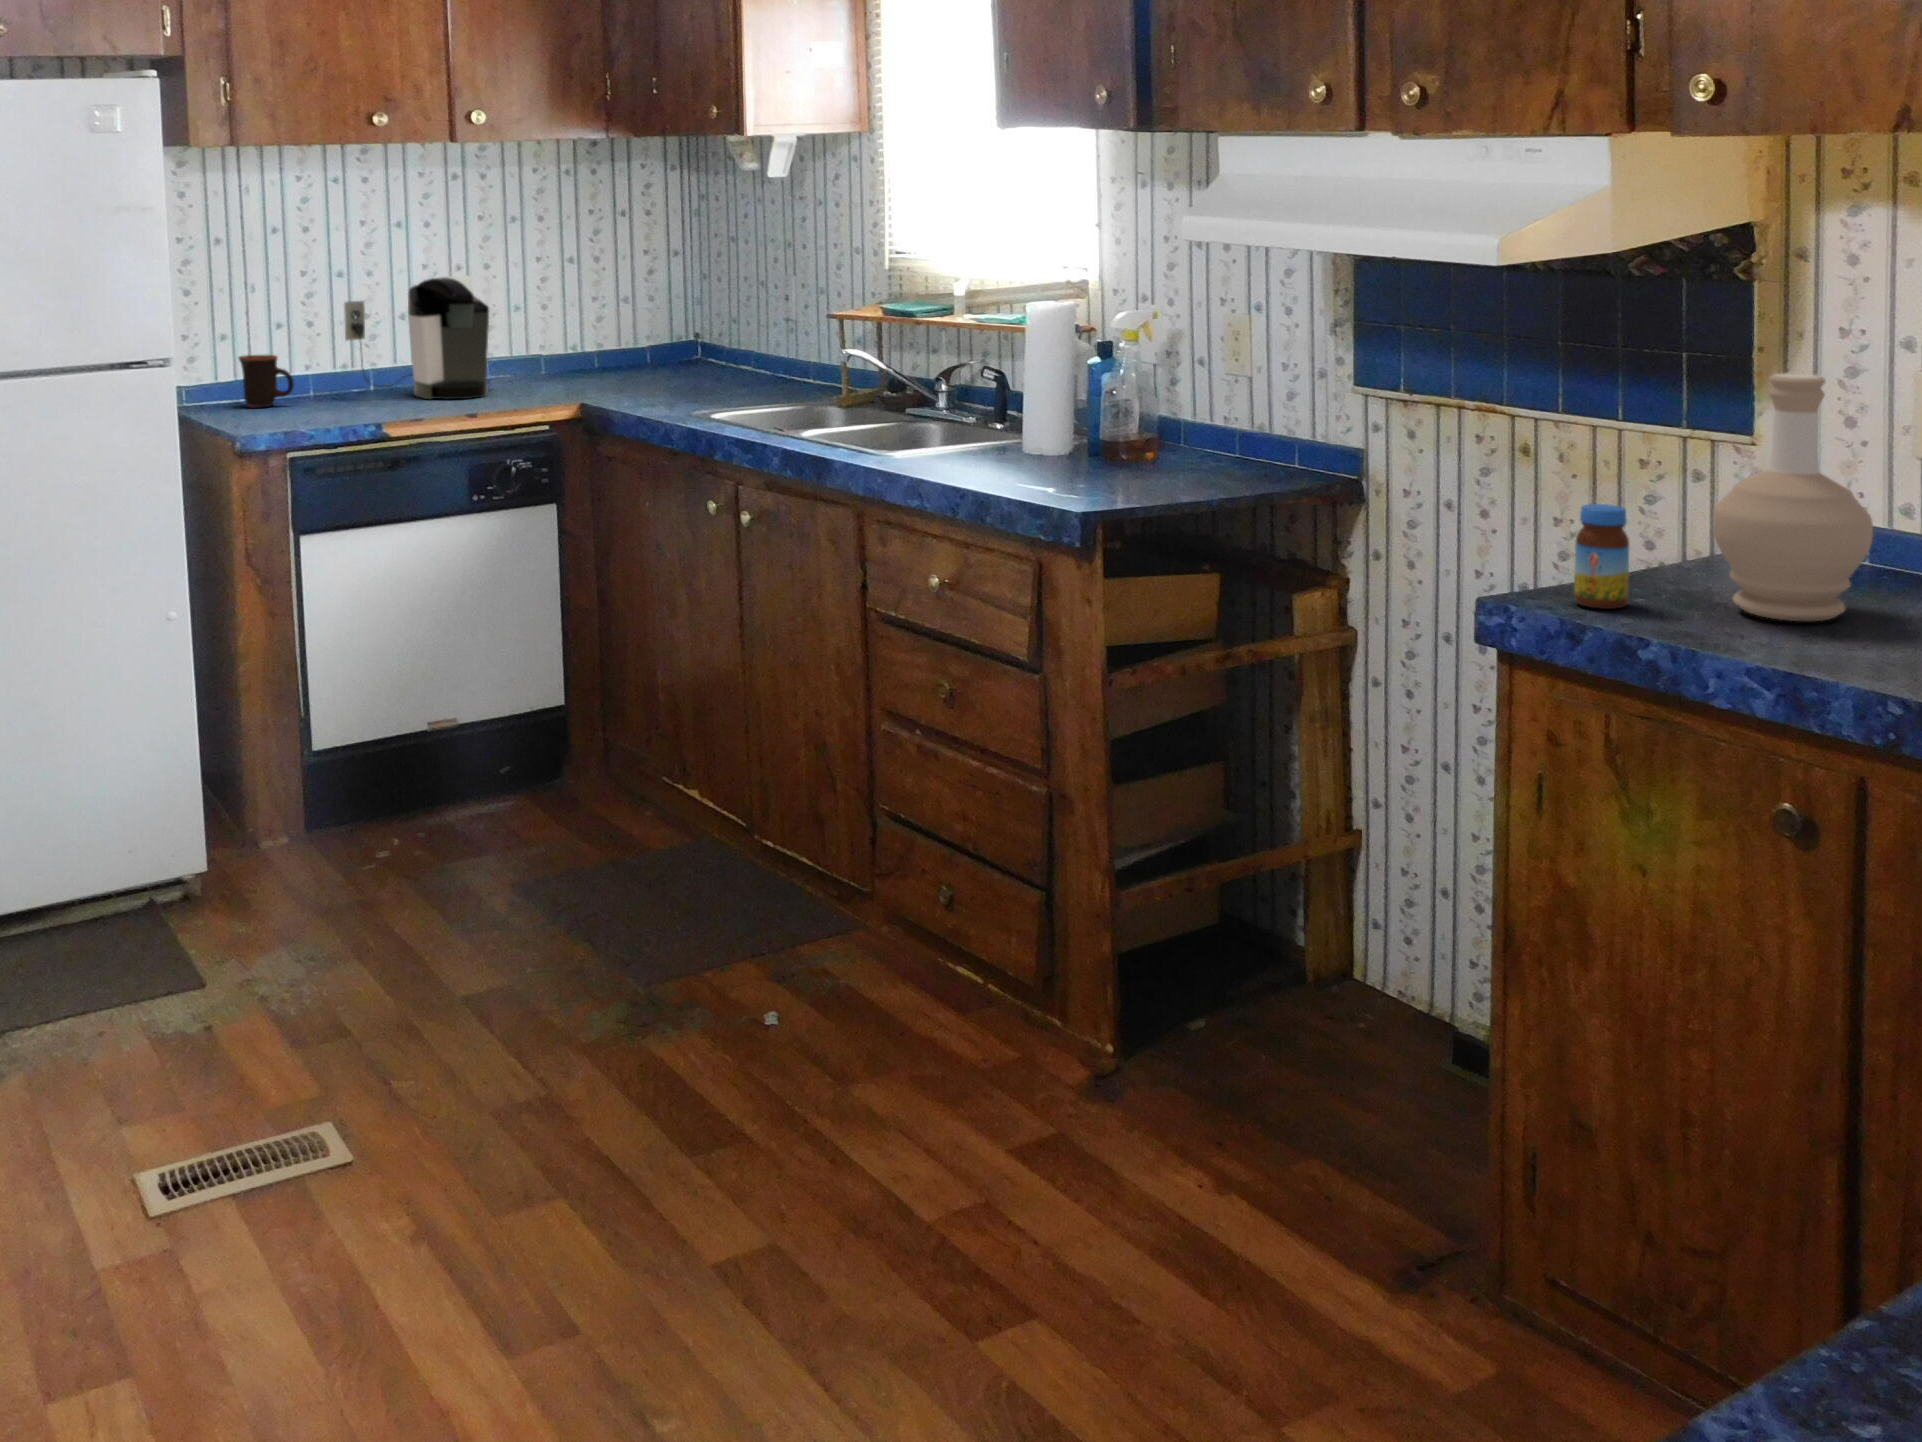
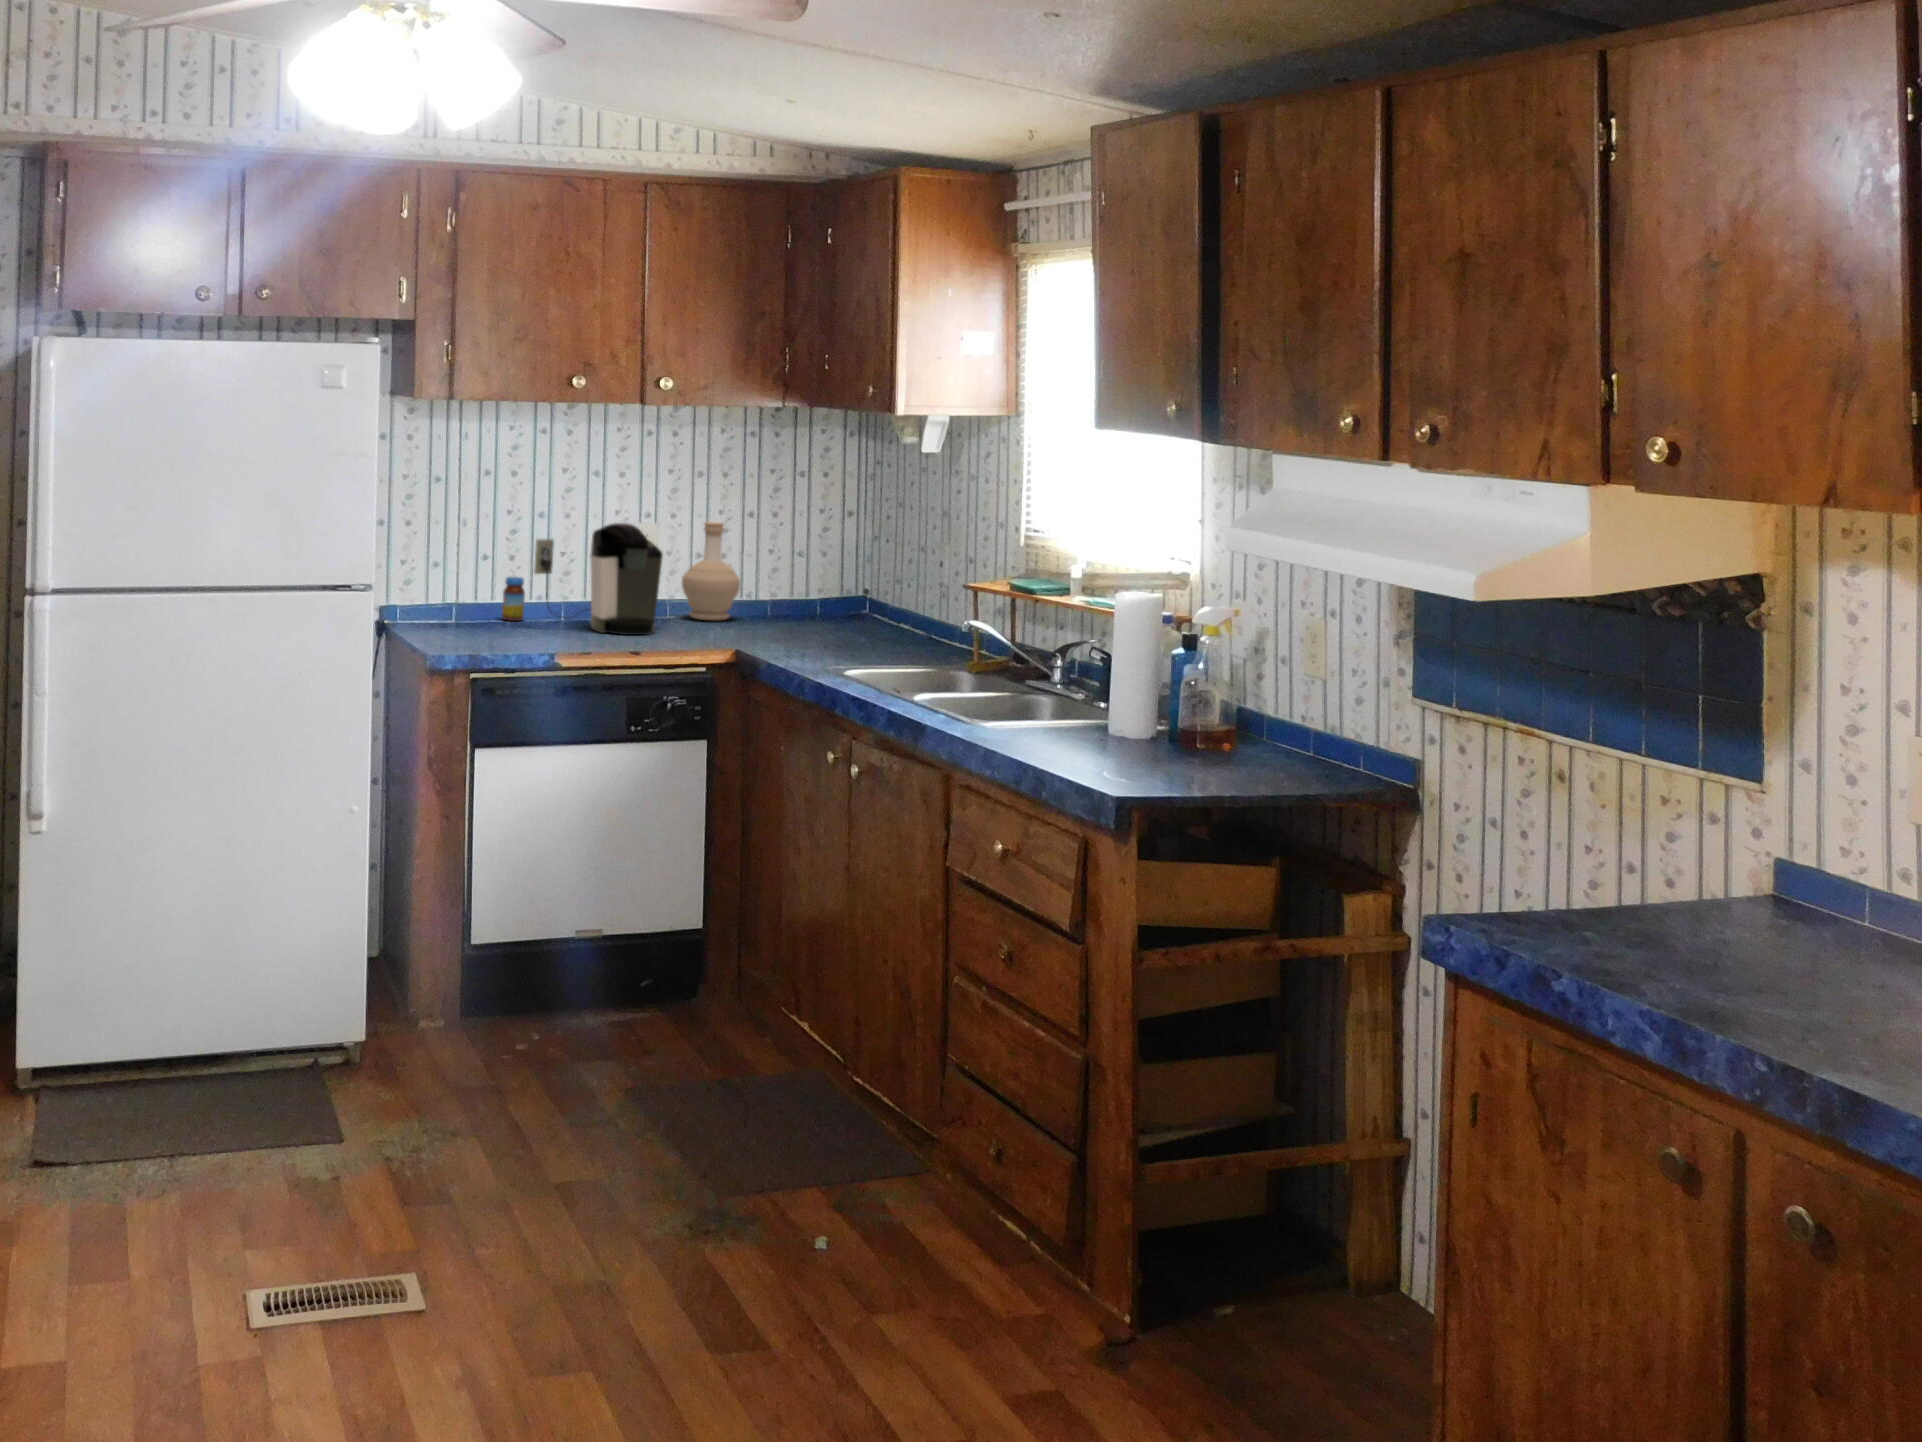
mug: present [239,355,294,407] -> none [443,581,487,628]
bottle: present [1713,373,1873,621] -> present [682,521,740,620]
jar: present [1574,504,1629,609] -> present [502,577,525,621]

